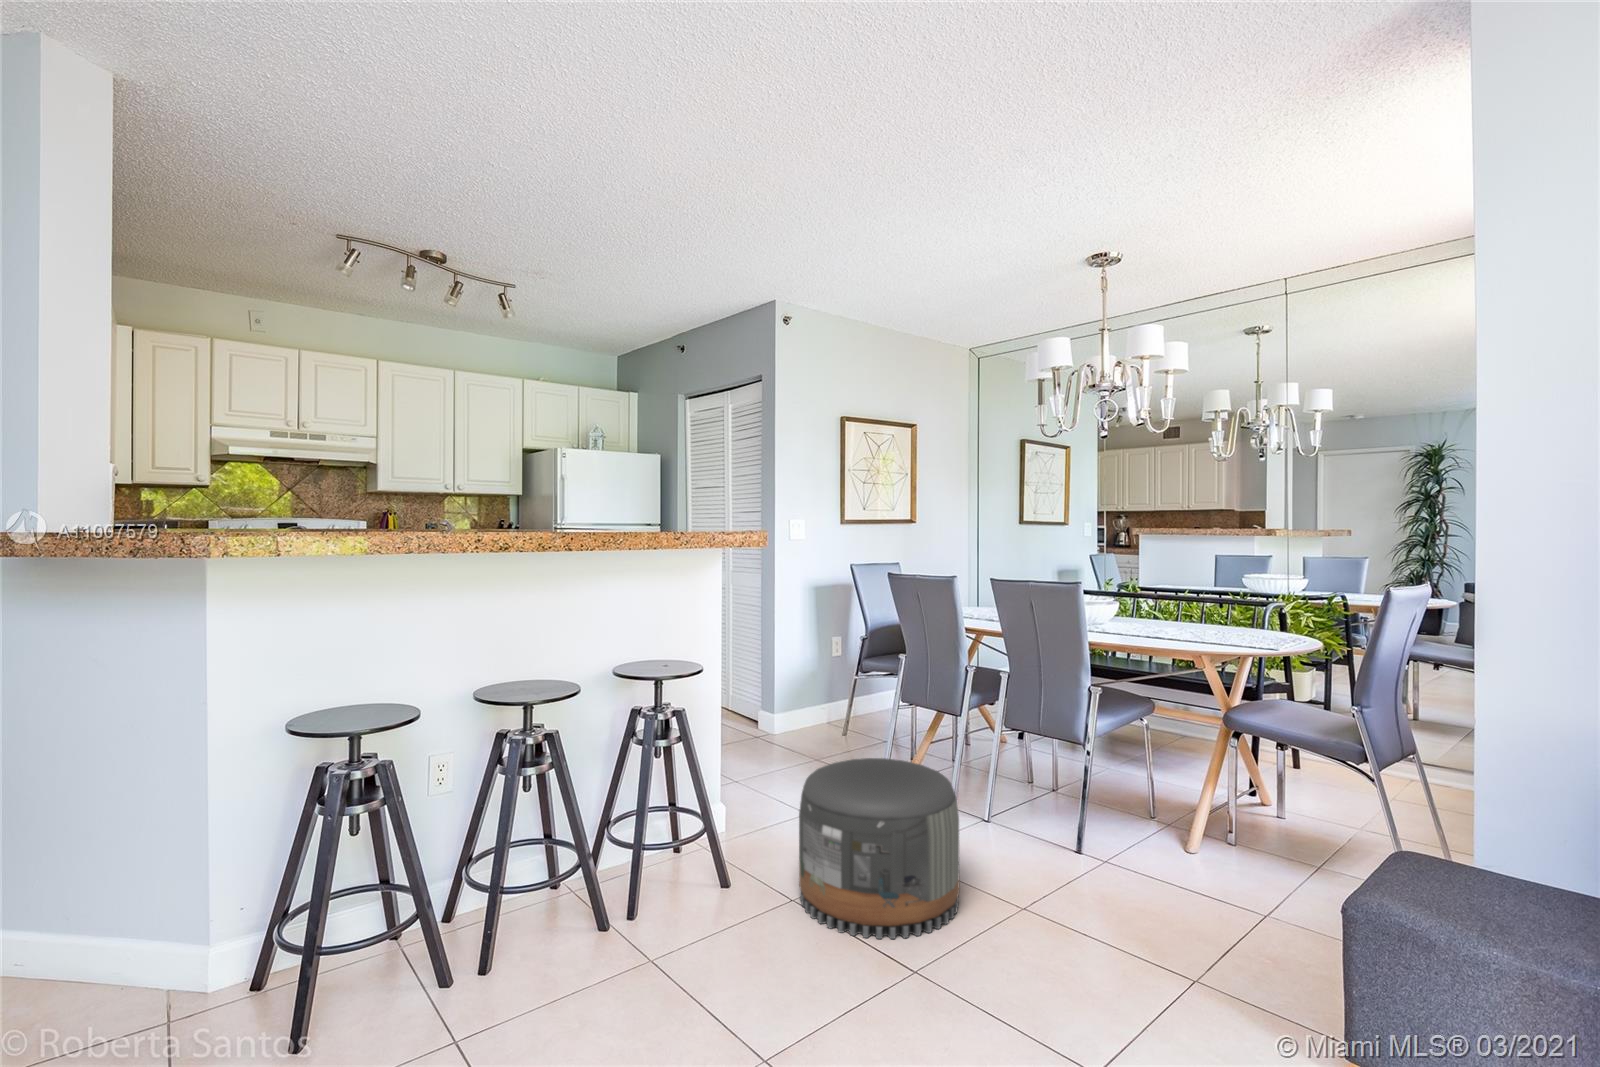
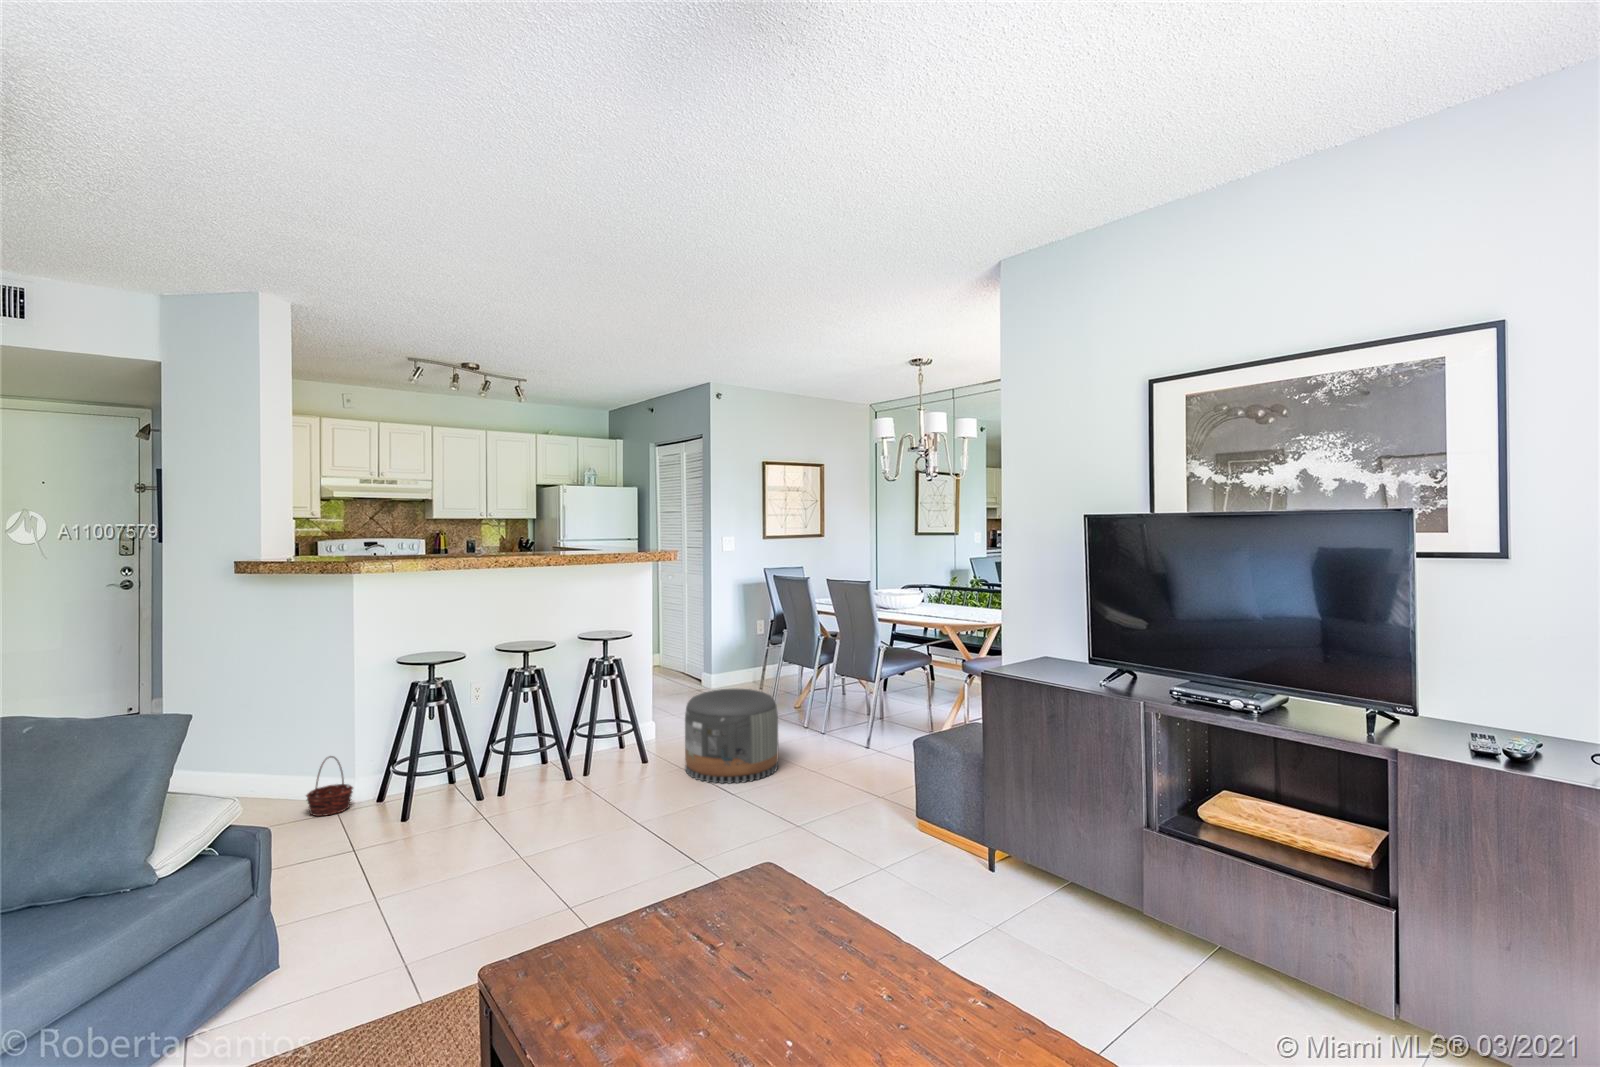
basket: none [98,912,201,1039] -> present [306,756,353,816]

